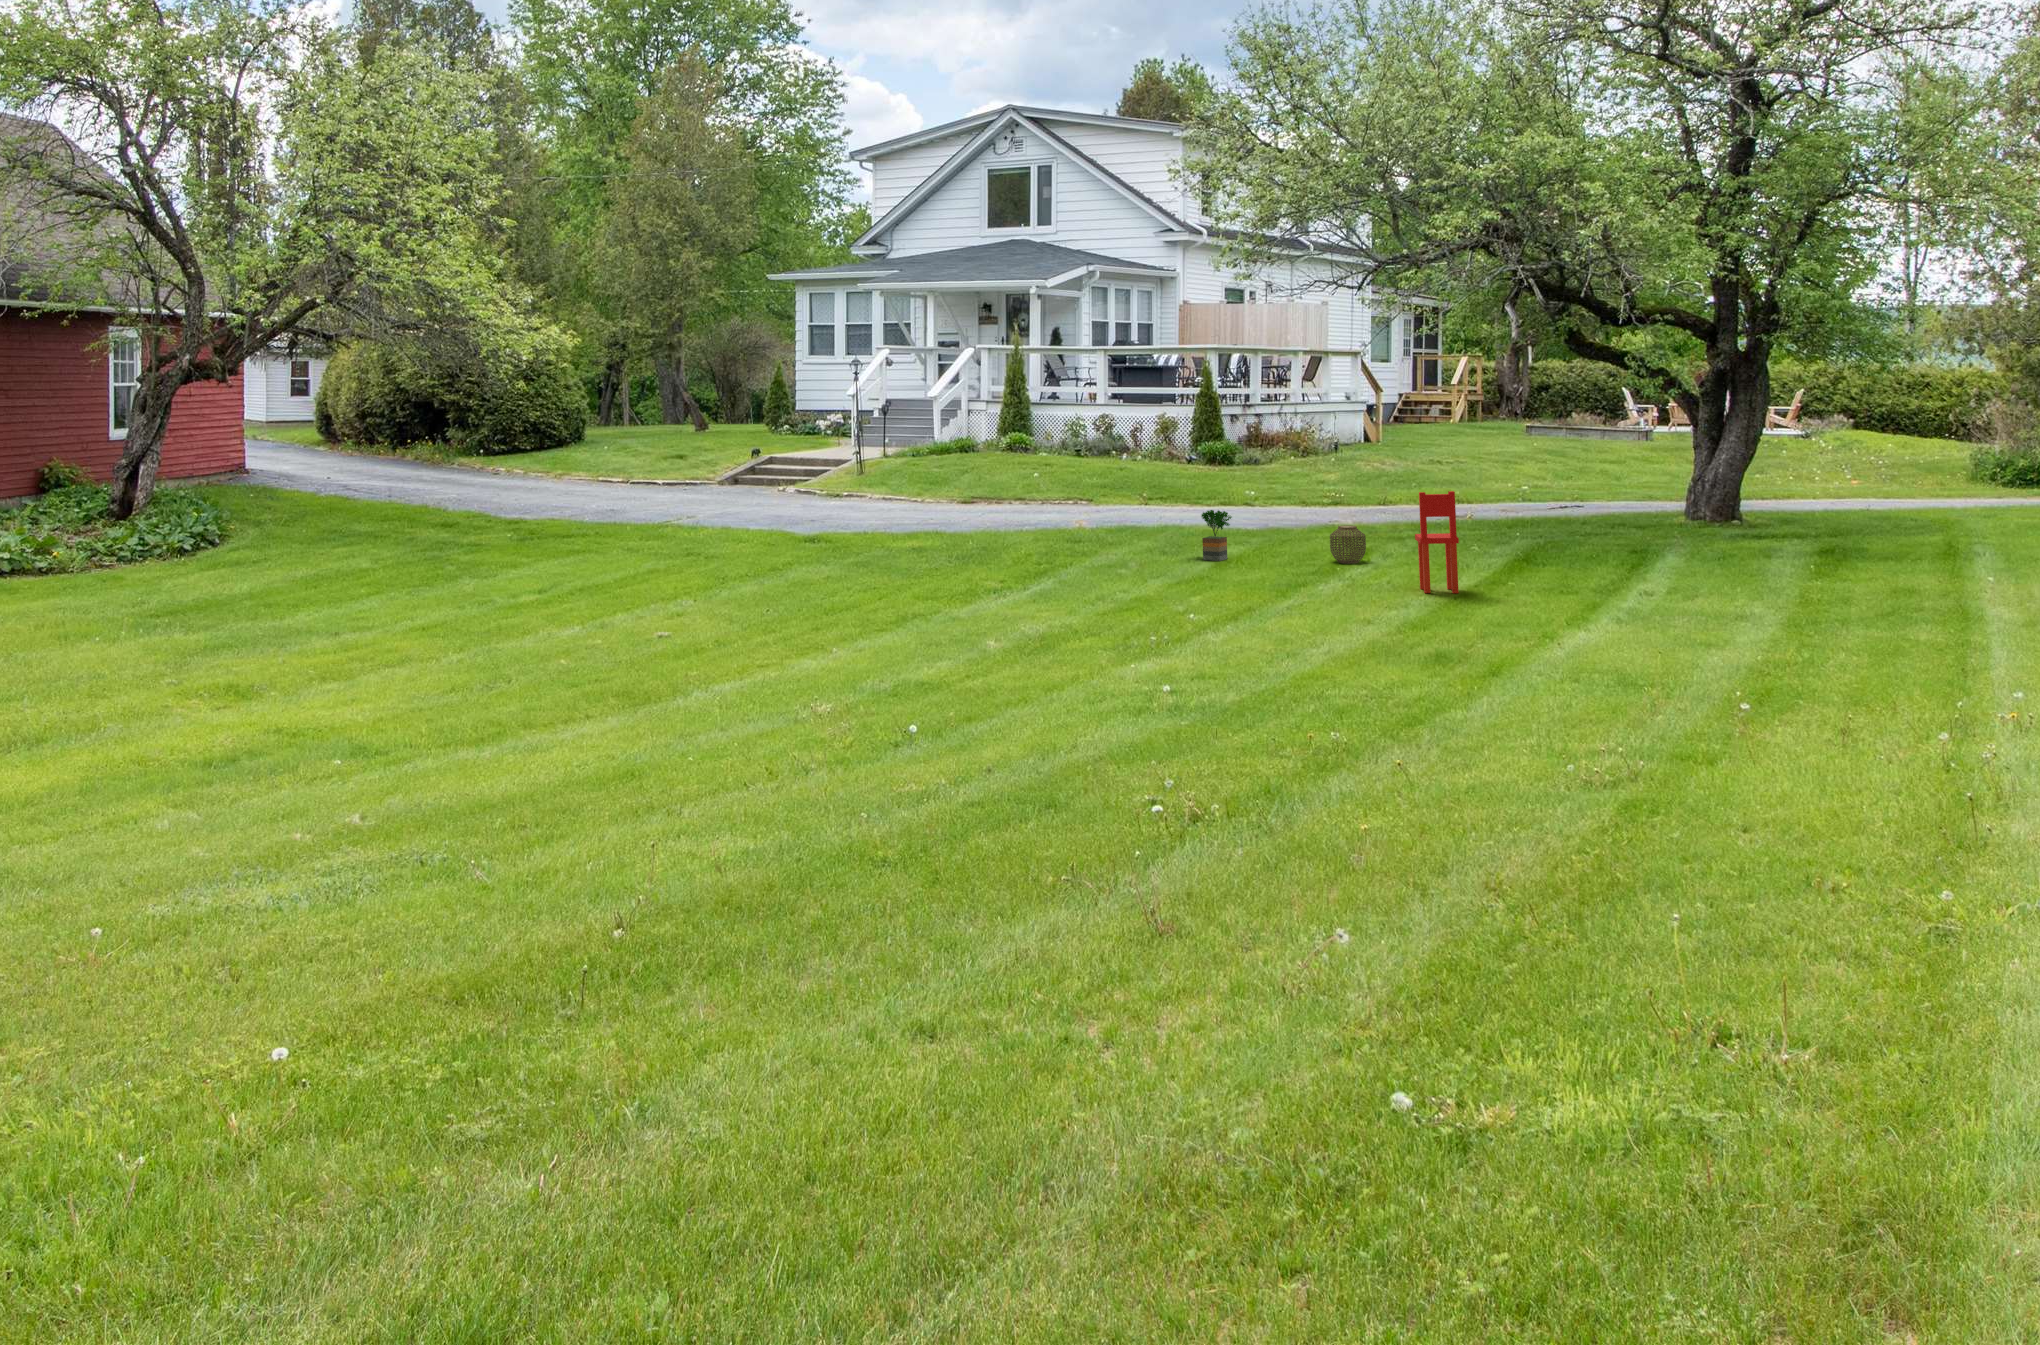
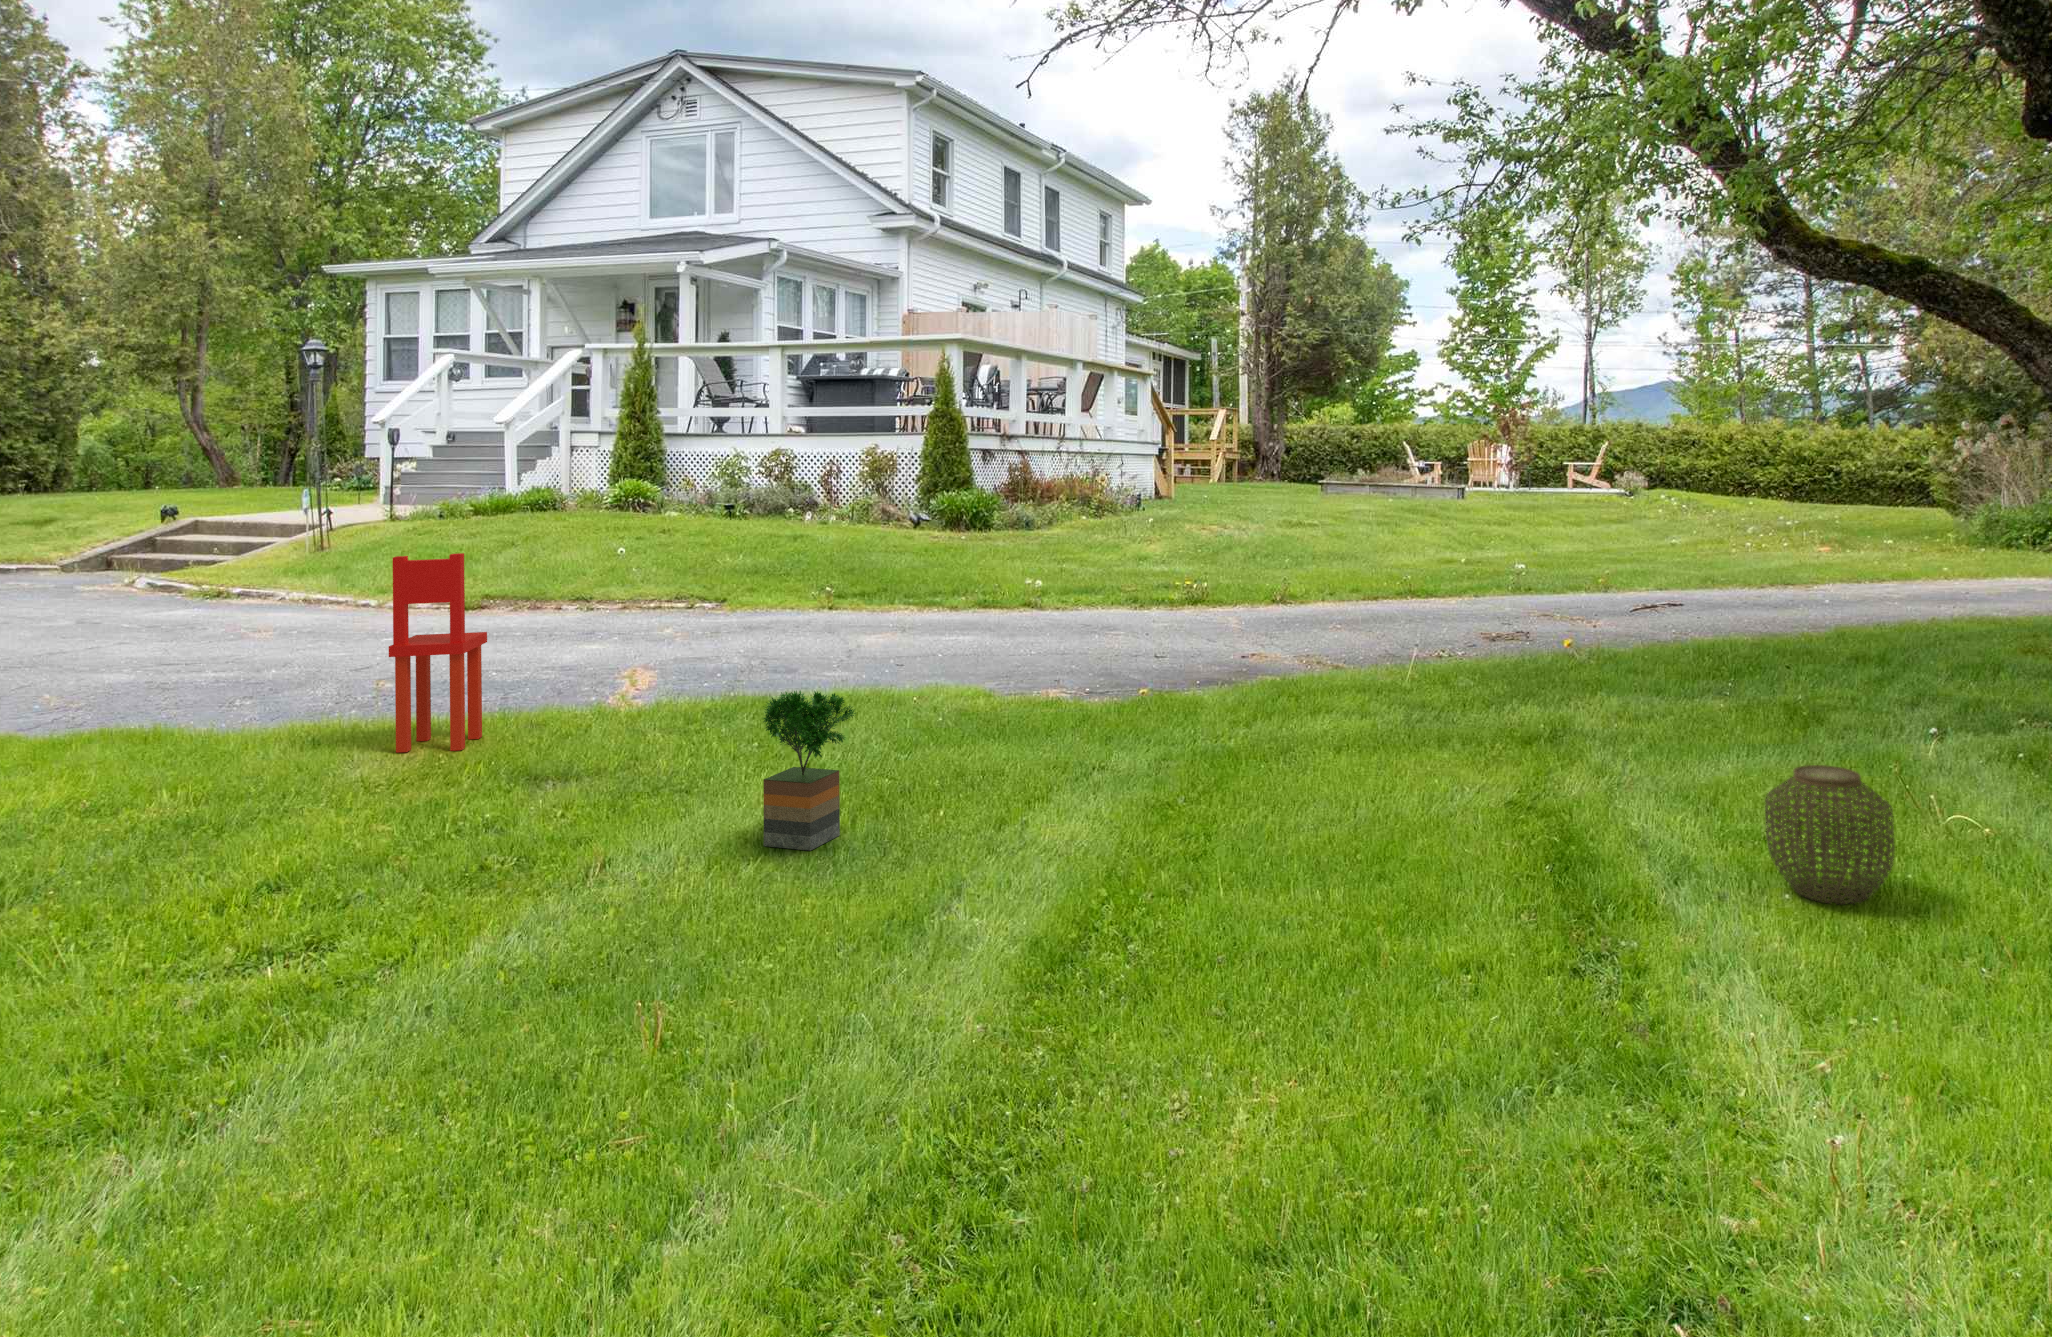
chair: present [1415,491,1459,593] -> present [389,553,487,753]
woven basket: present [1330,525,1366,564] -> present [1765,765,1894,904]

